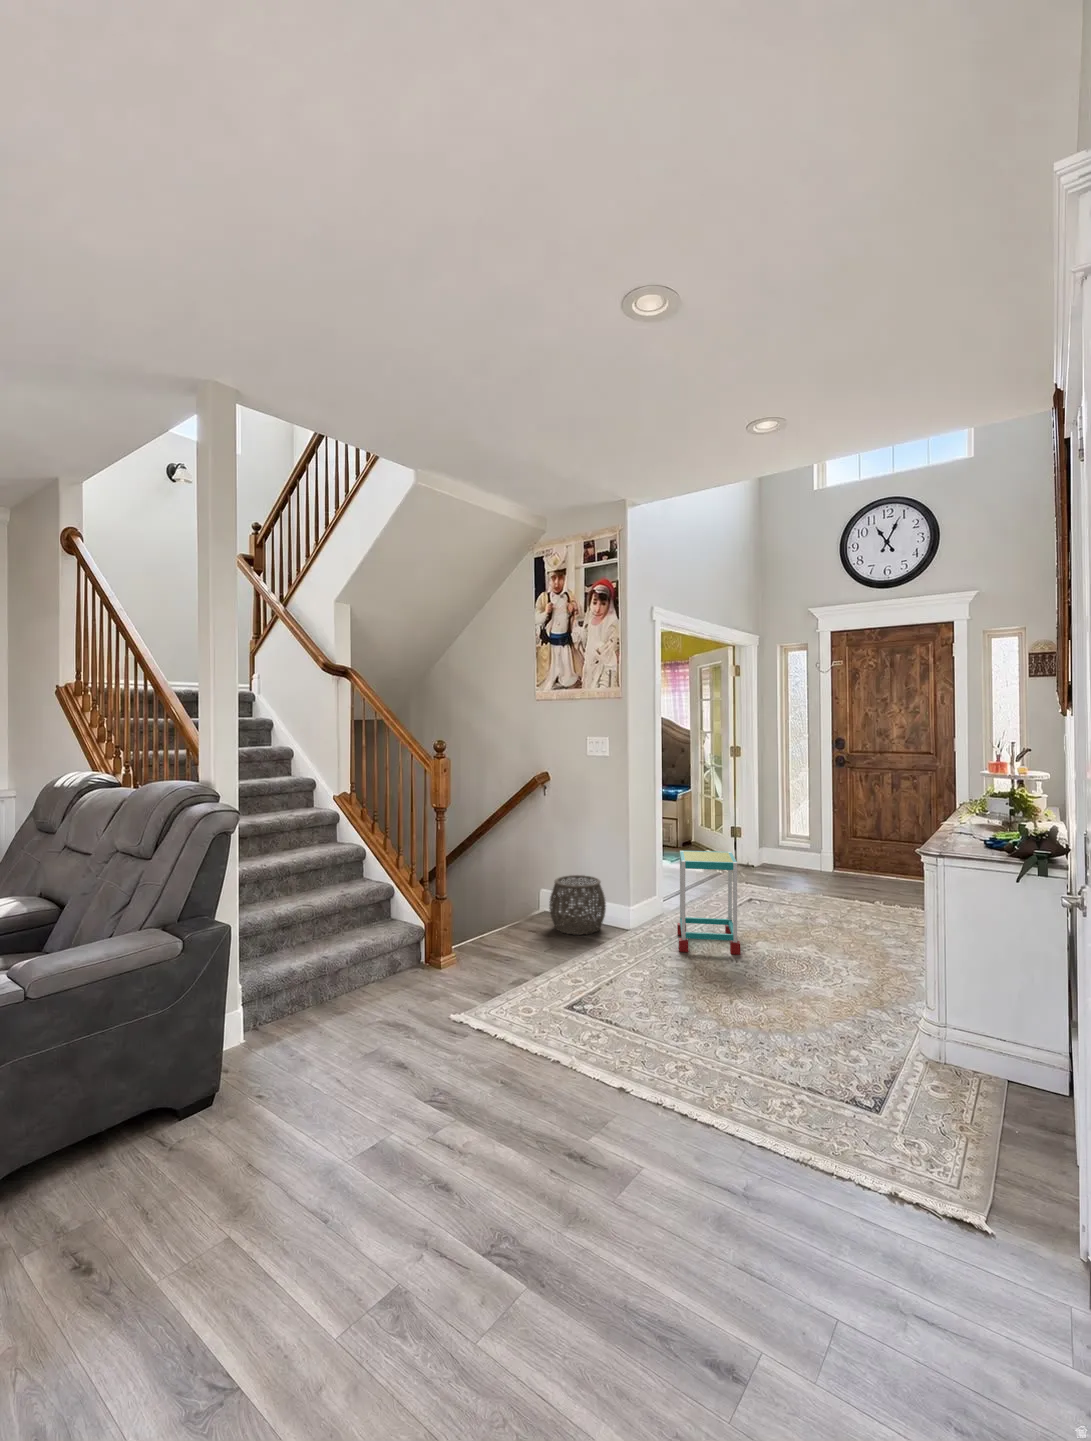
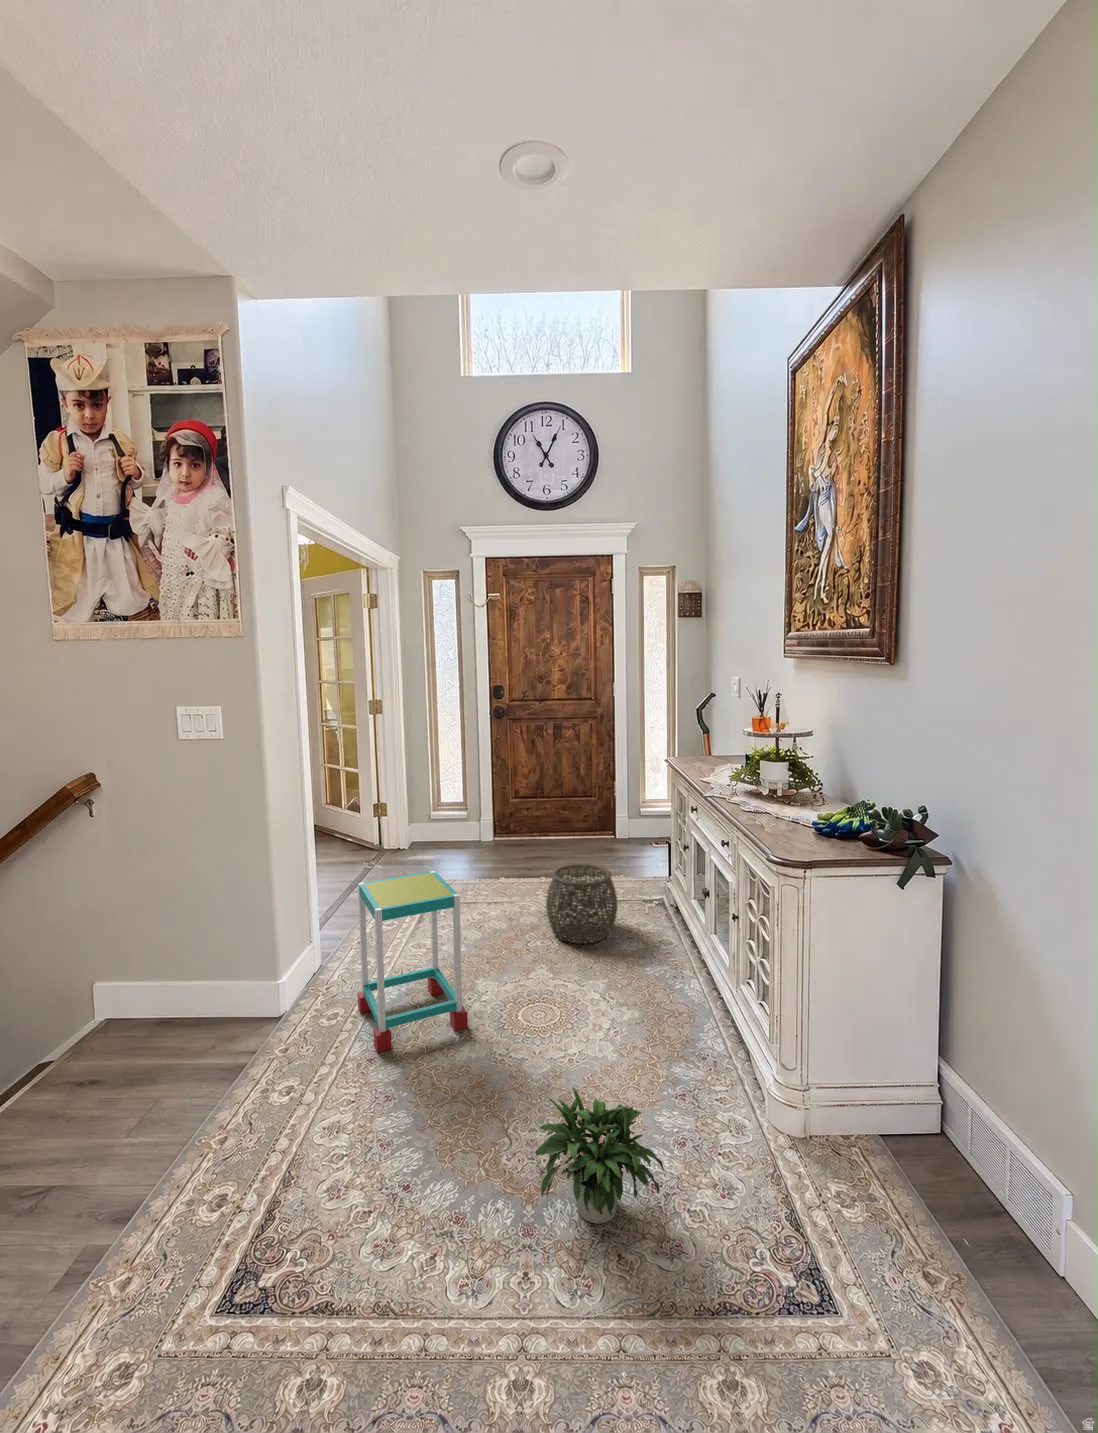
woven basket: present [549,875,606,935] -> present [546,864,618,944]
potted plant: none [711,957,811,1035] -> present [493,1086,665,1224]

